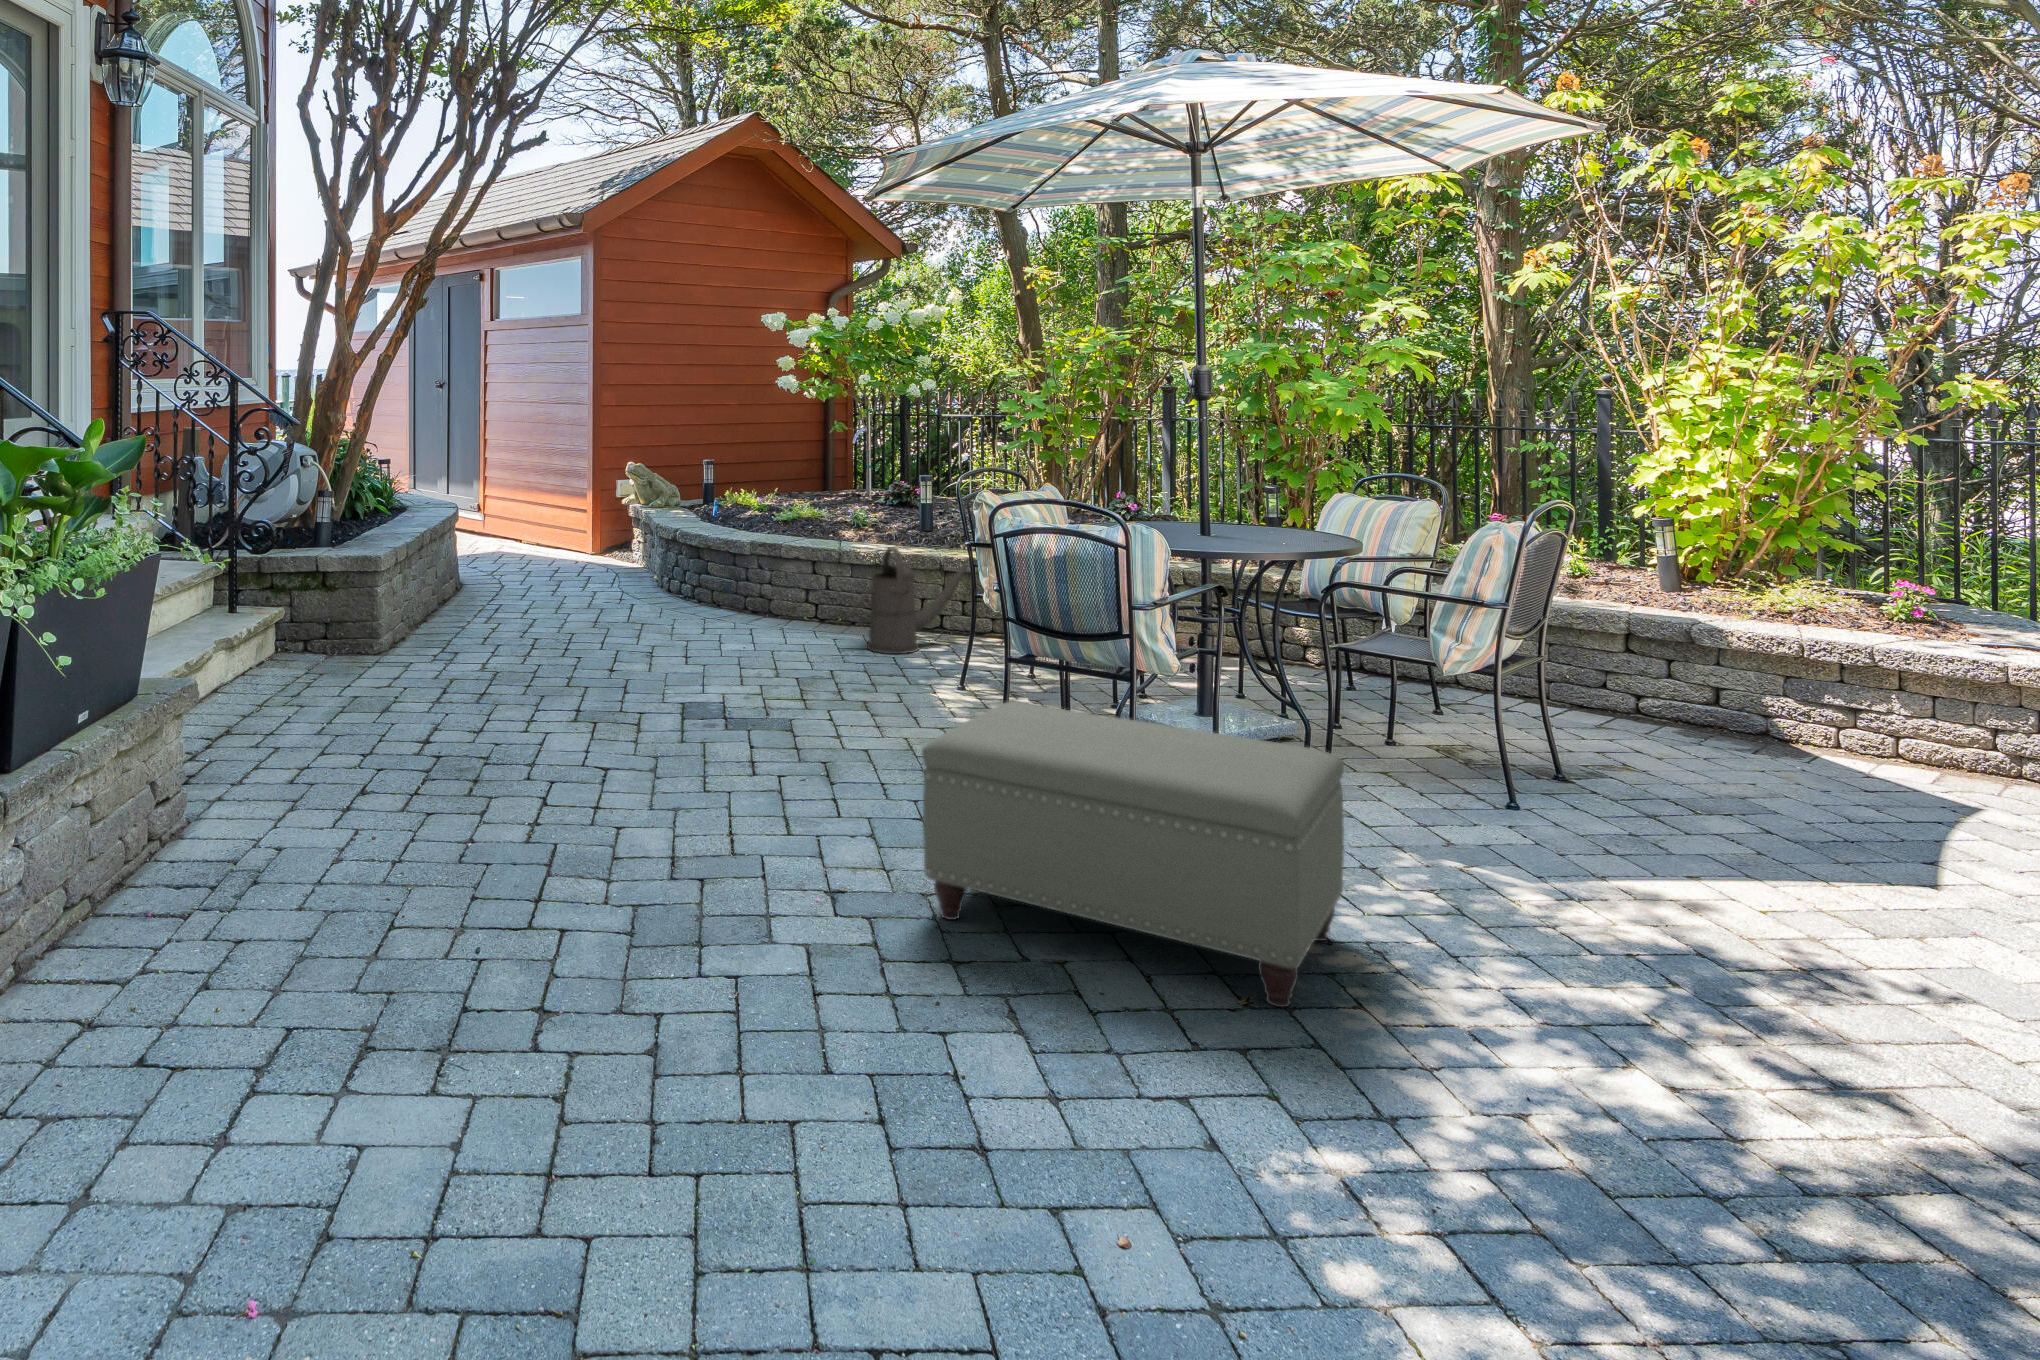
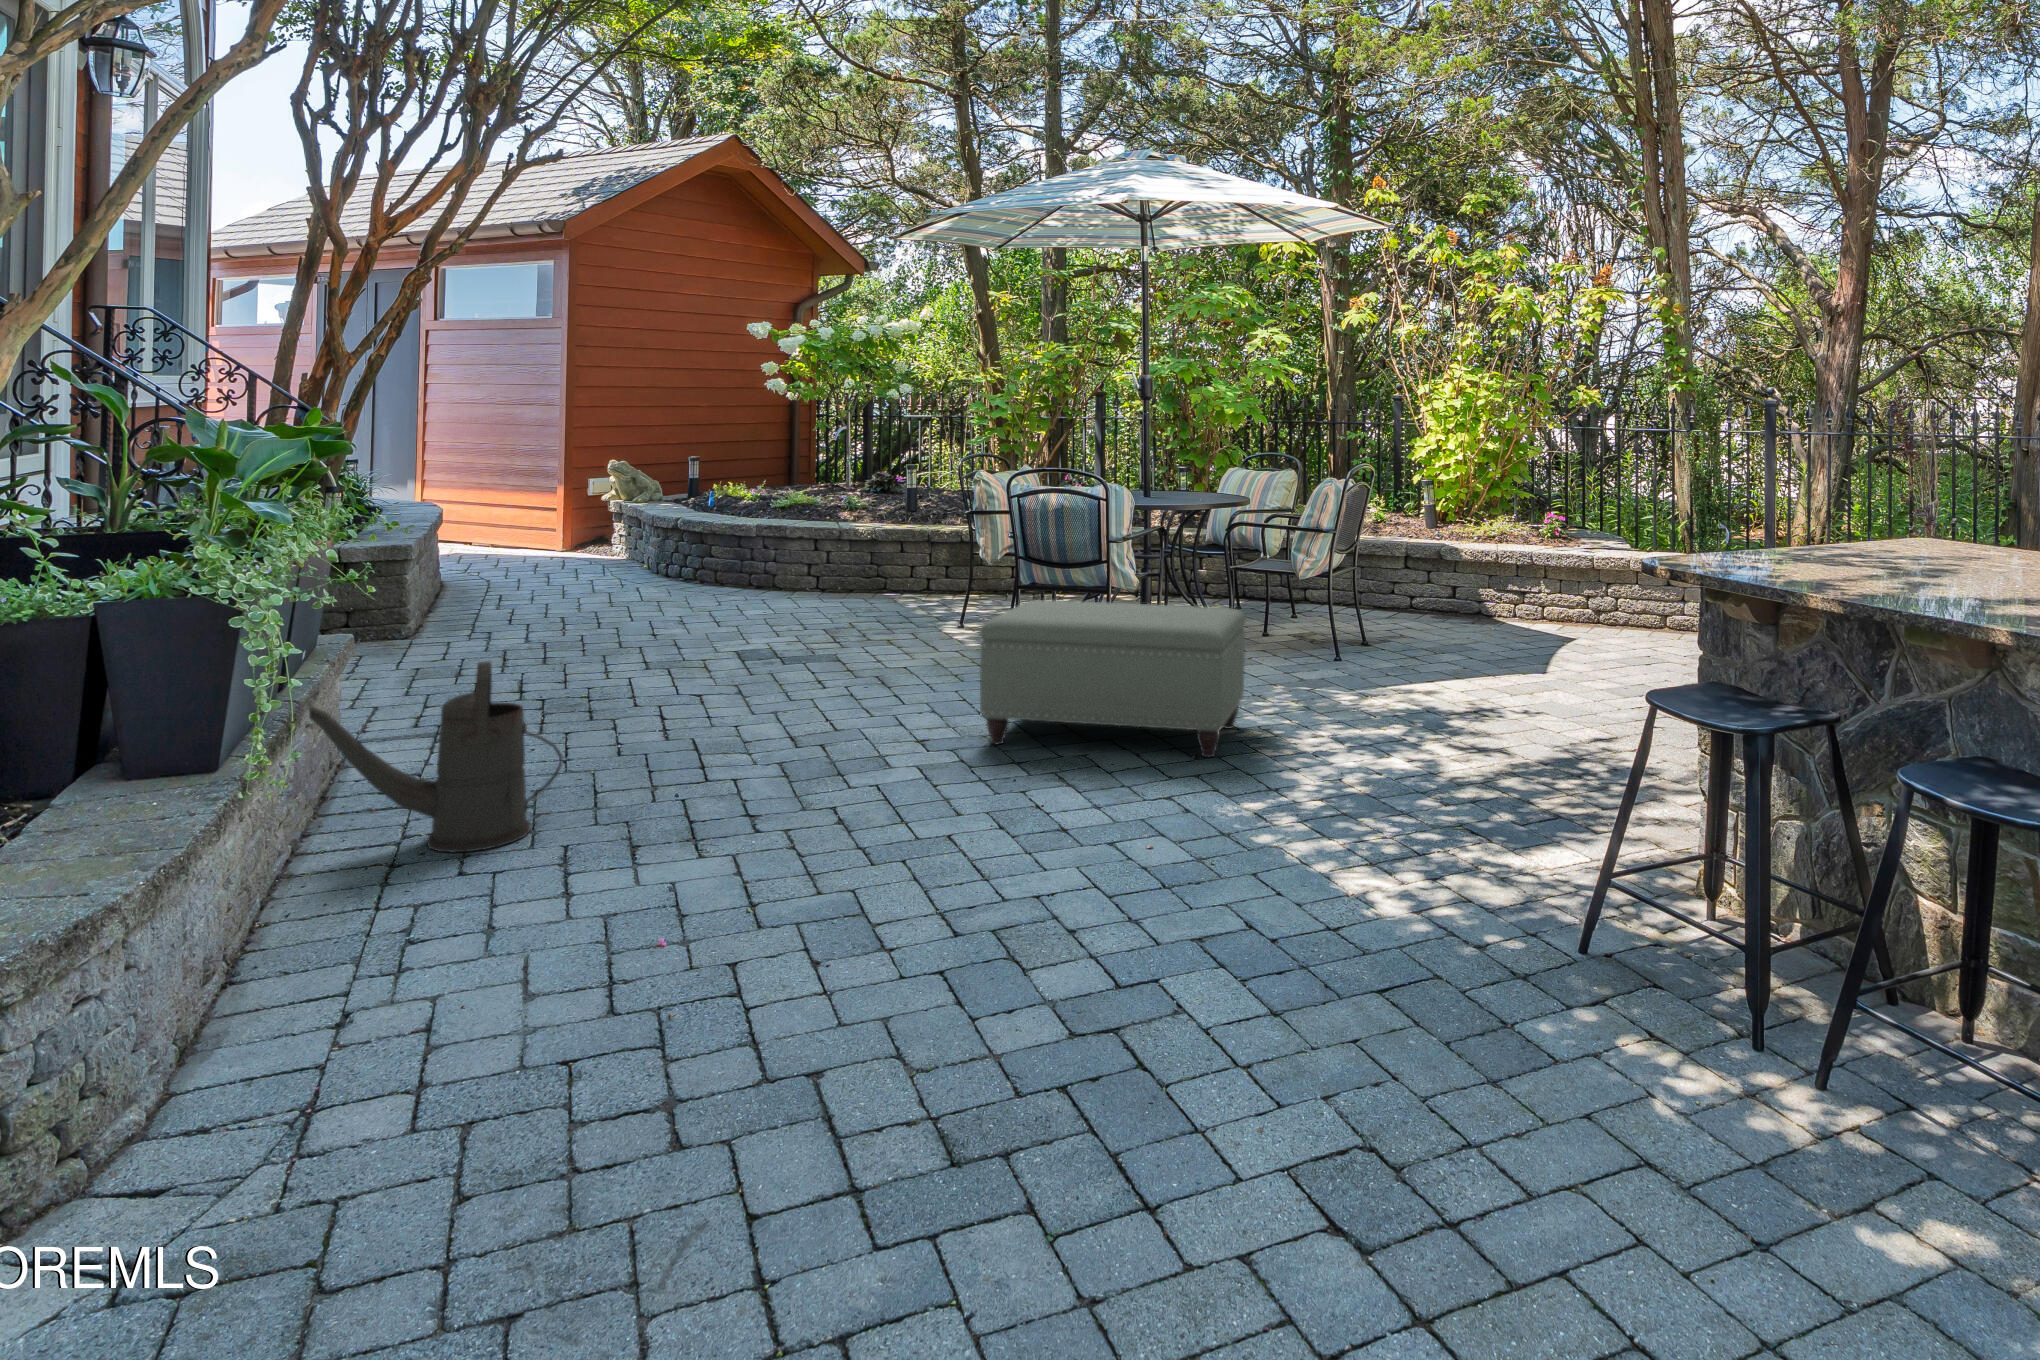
watering can: present [853,547,967,654] -> present [309,662,562,853]

